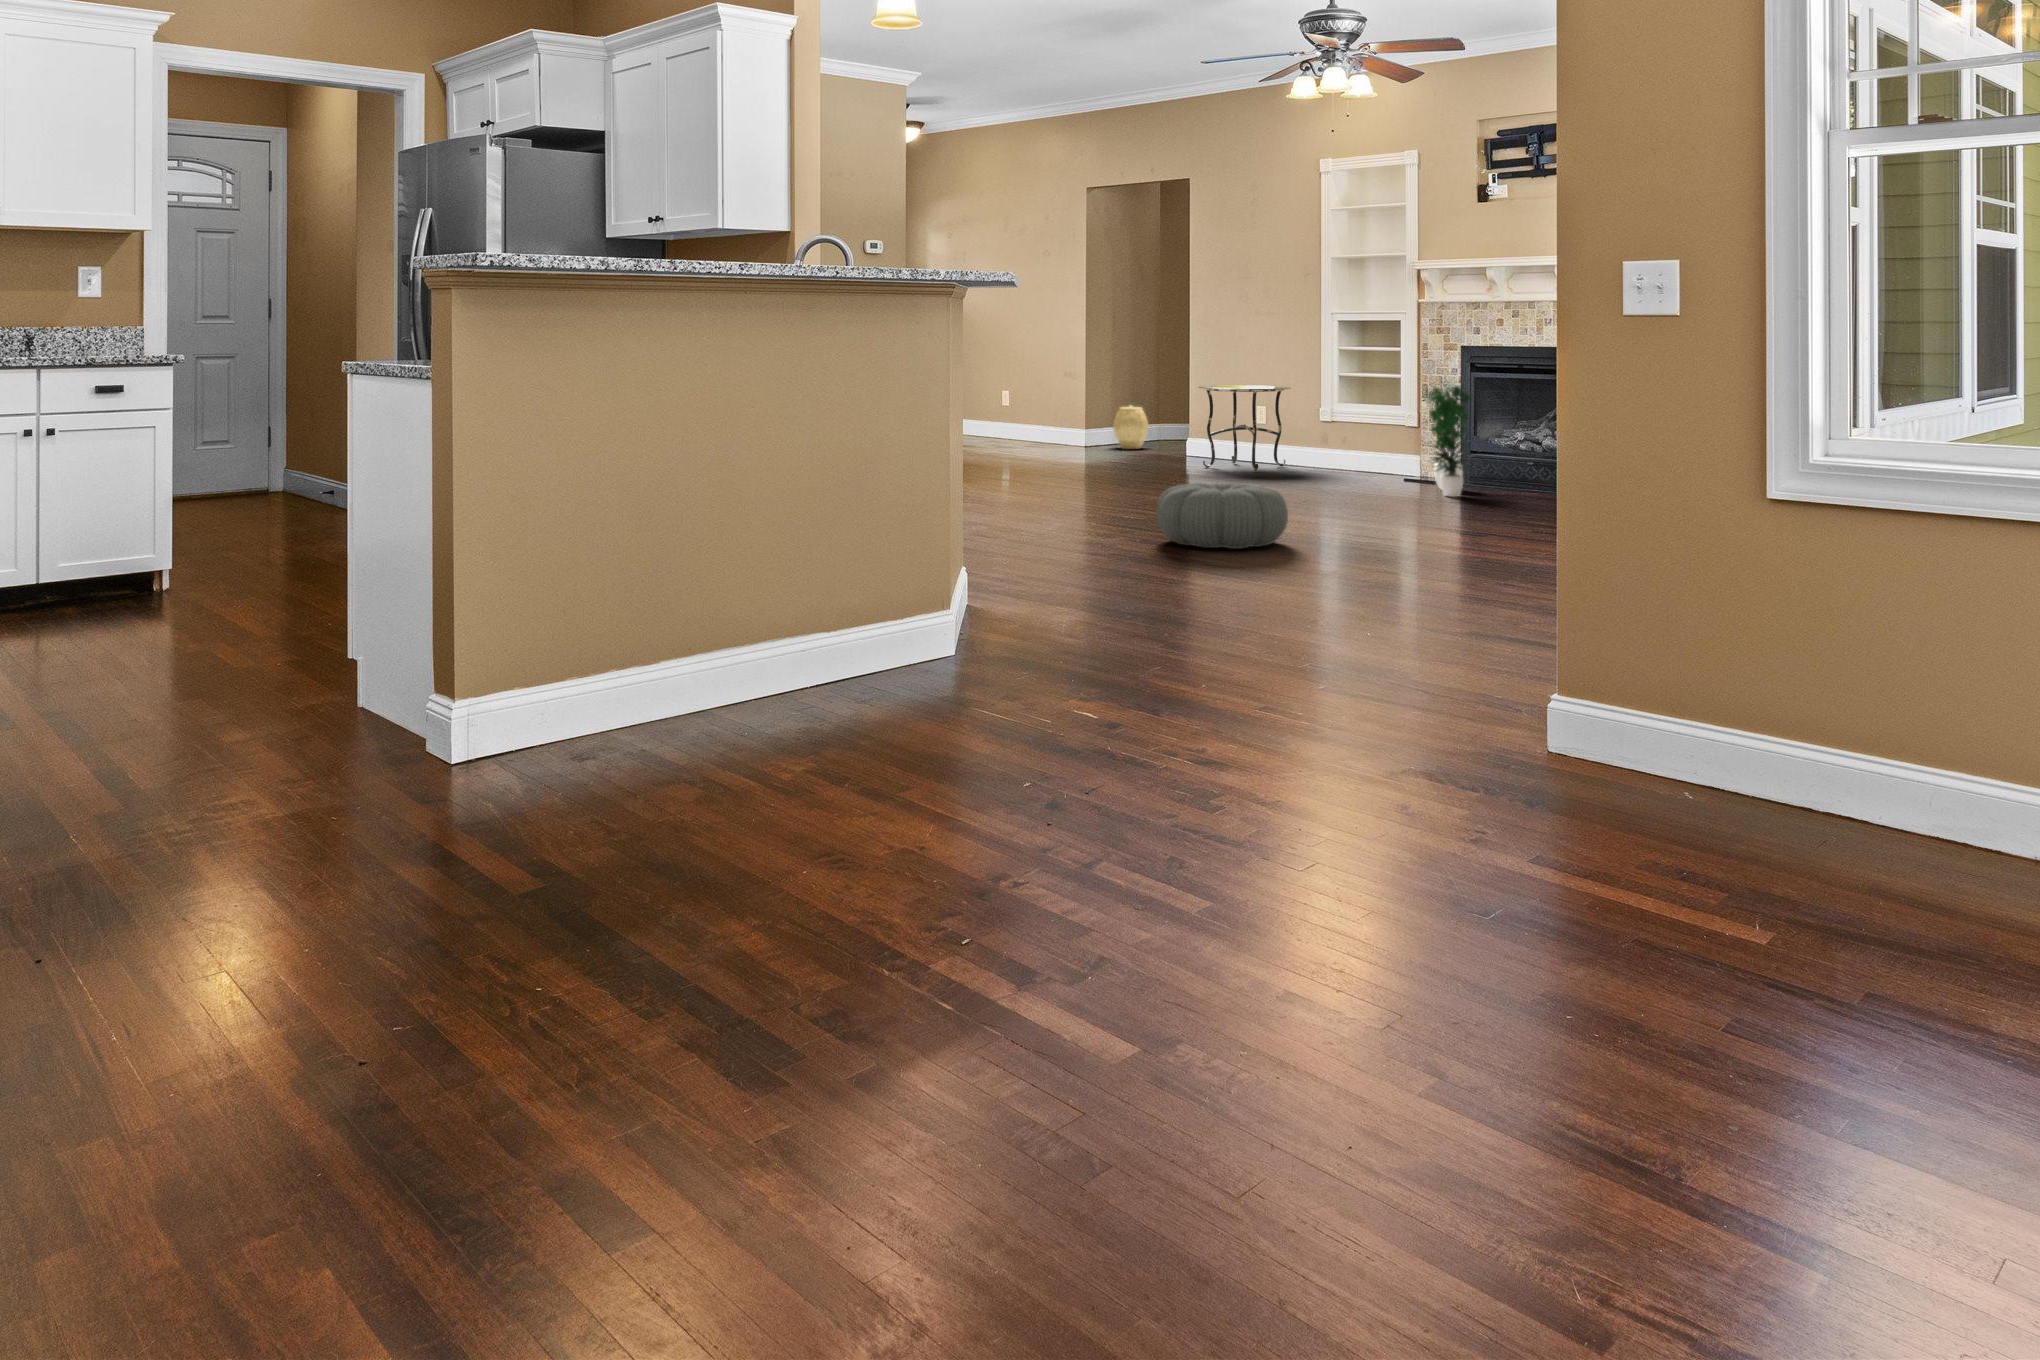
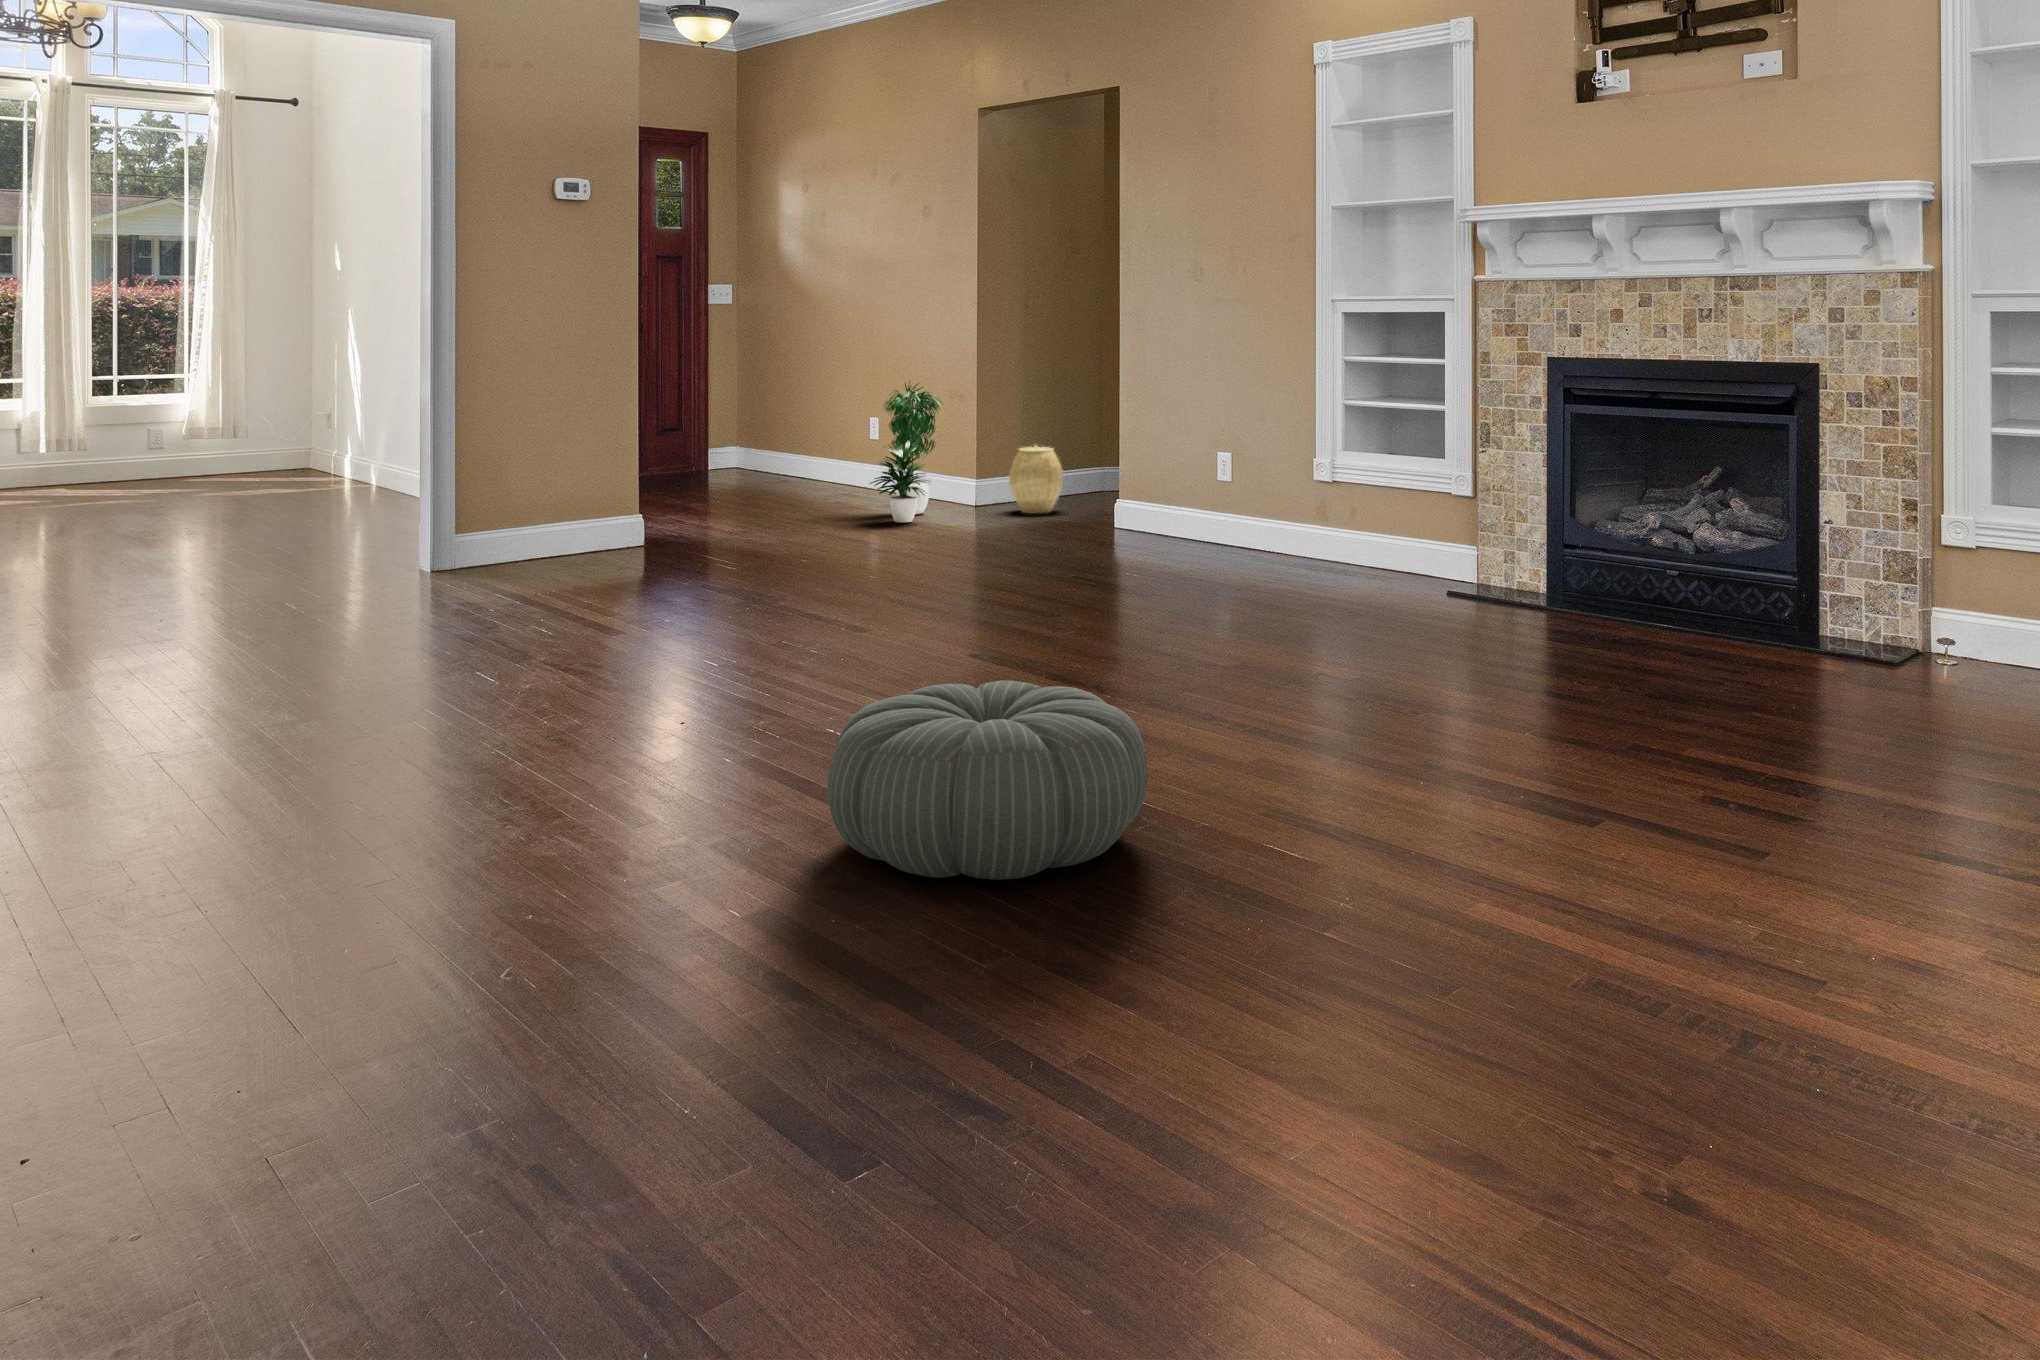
potted plant: present [1426,383,1471,497] -> present [869,381,942,523]
side table: present [1199,385,1291,471] -> none [1112,419,1264,566]

